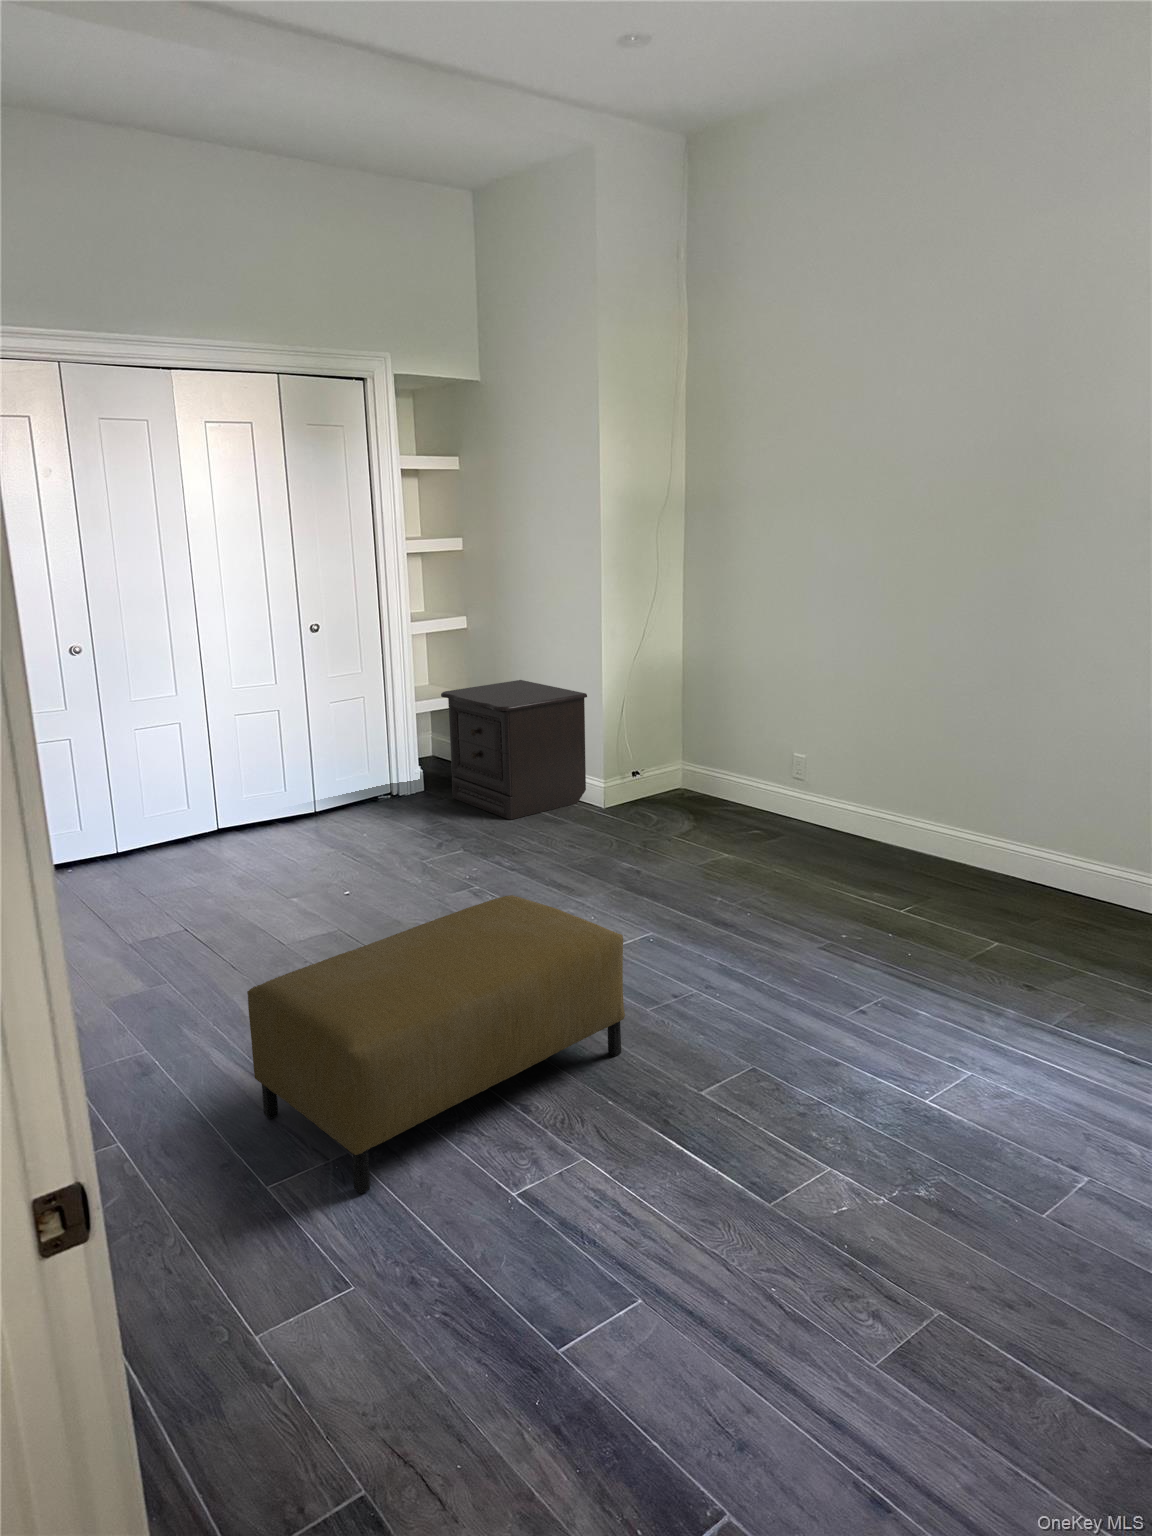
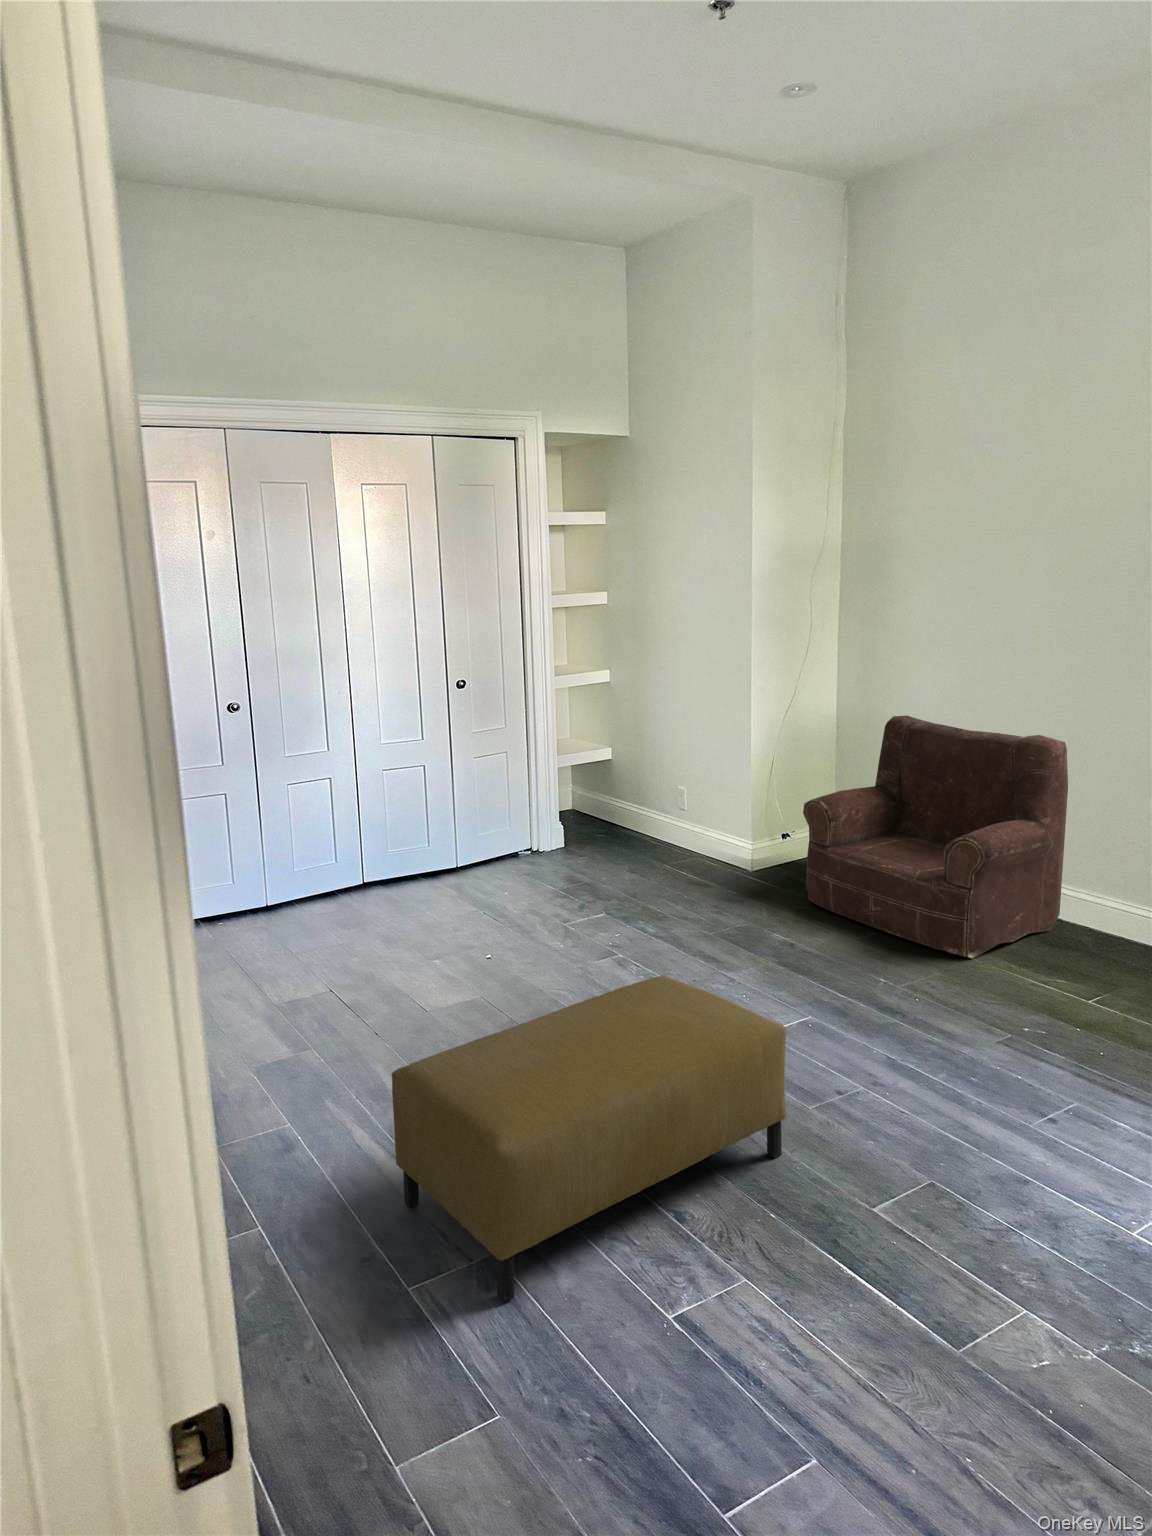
armchair: none [649,653,888,876] -> present [803,716,1068,958]
nightstand: present [441,680,587,820] -> none [585,739,736,885]

